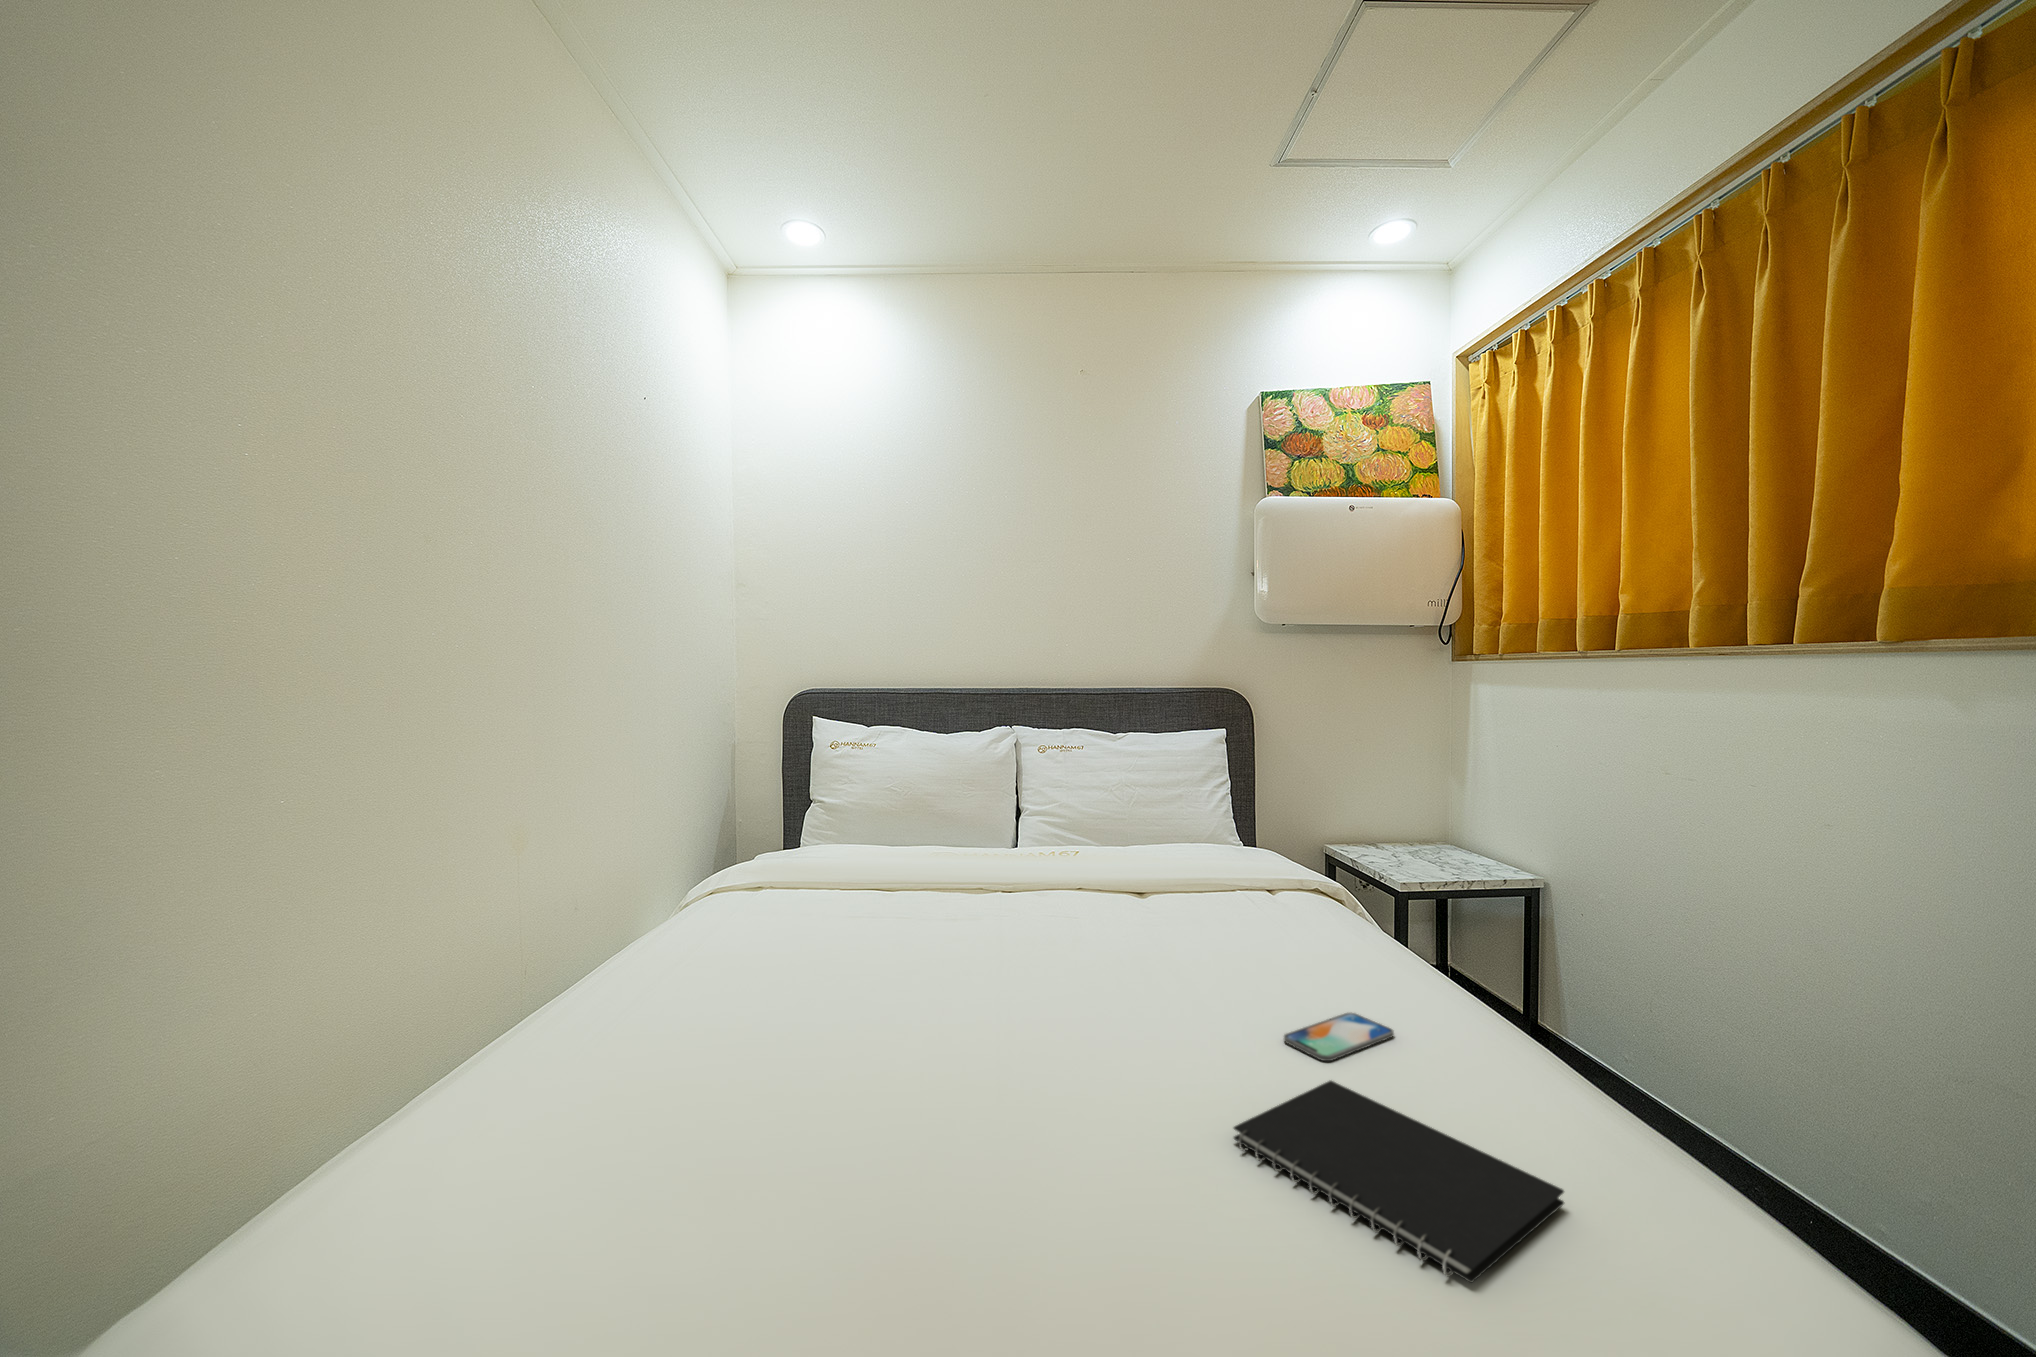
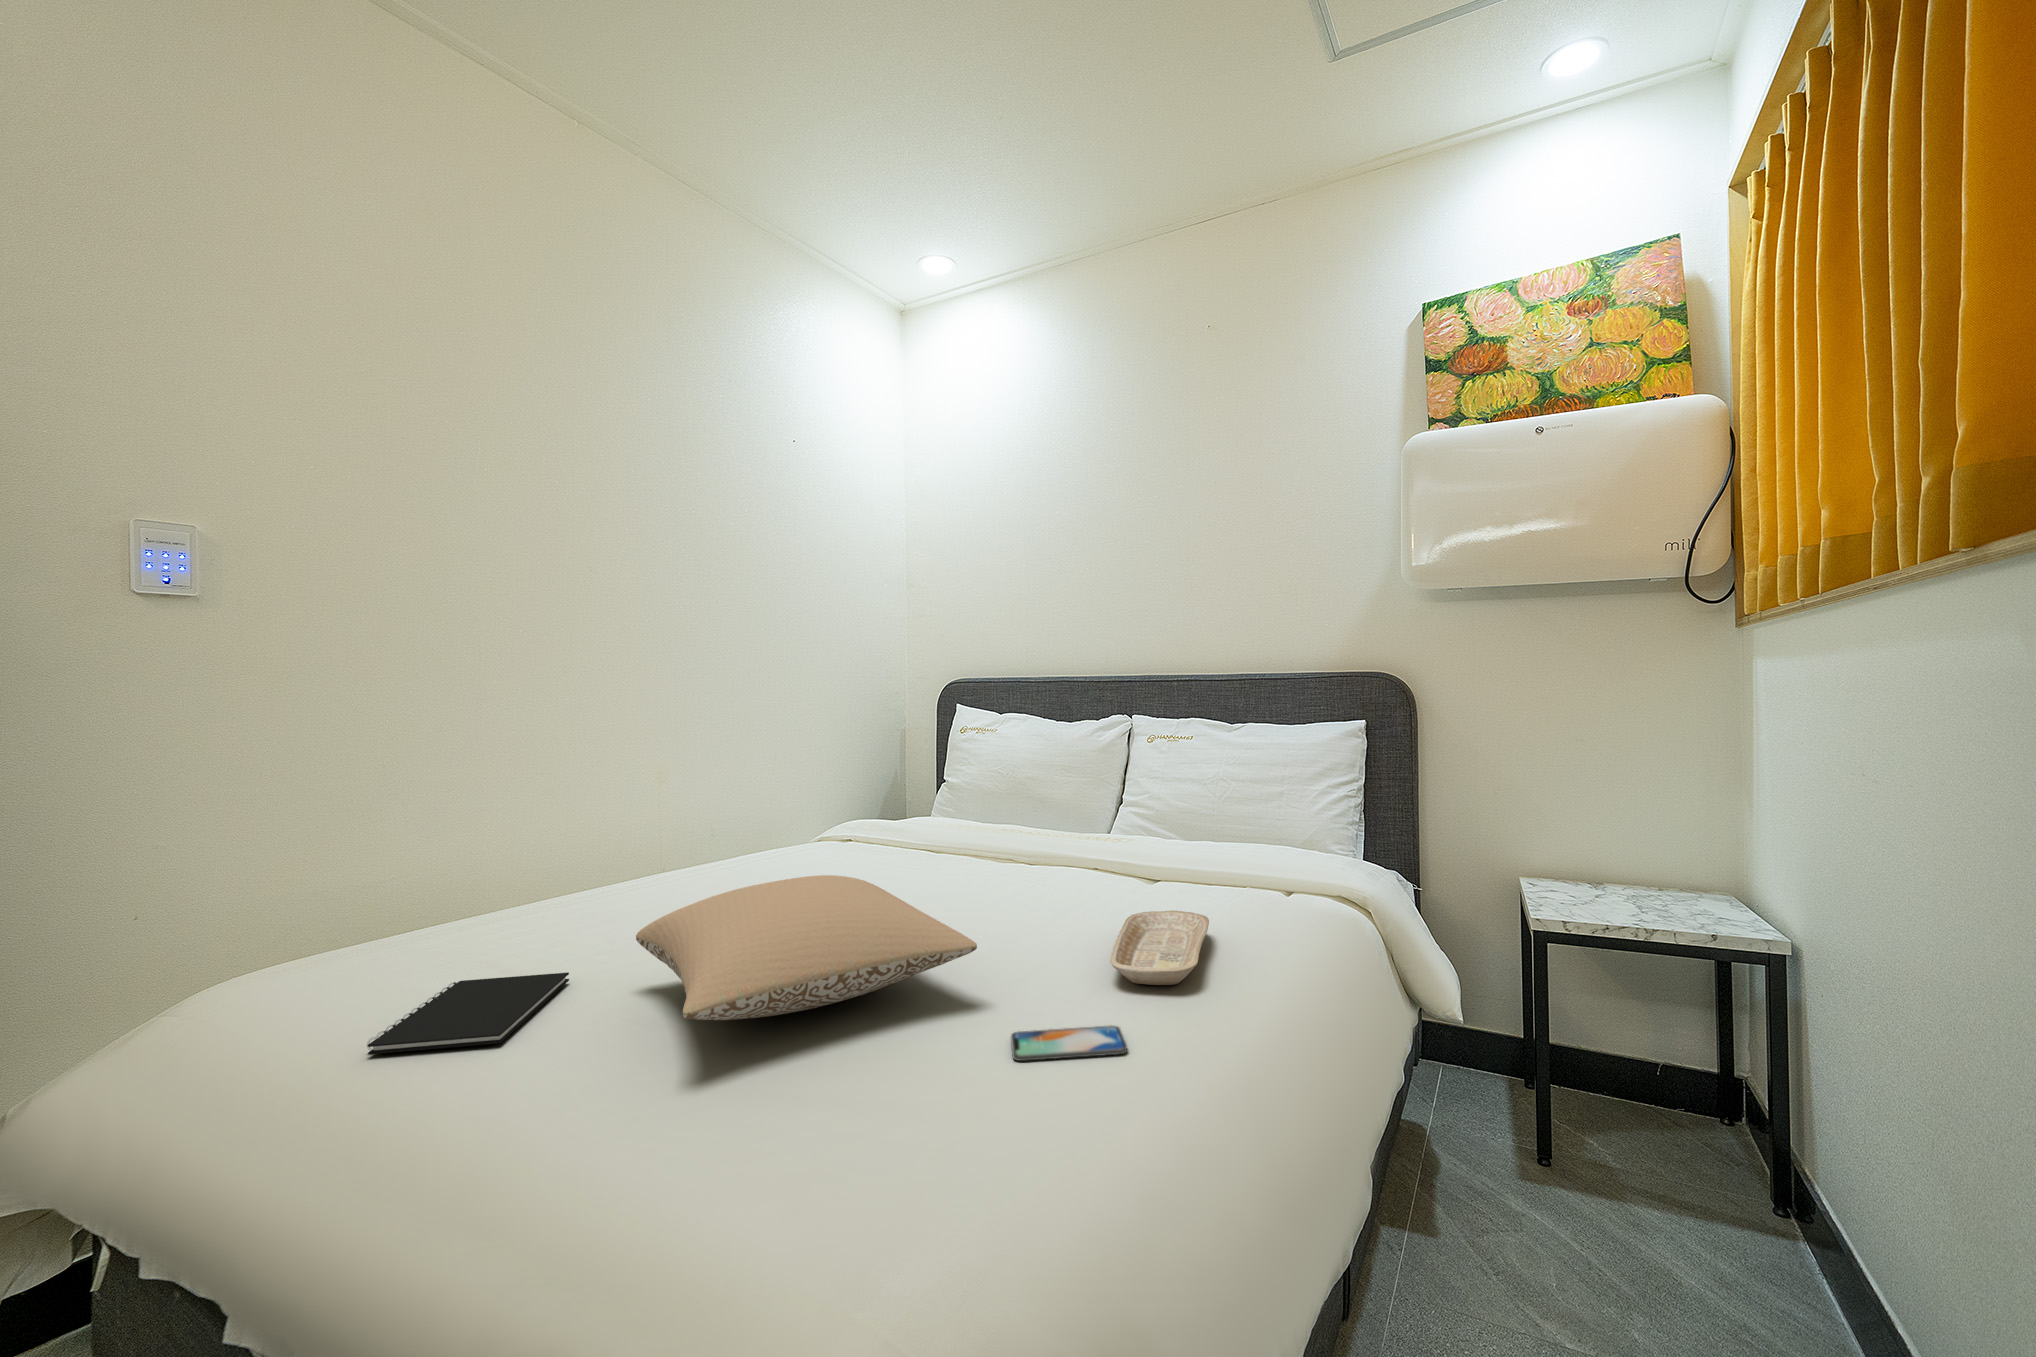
pillow: none [787,900,1198,1085] -> present [636,875,977,1020]
tray: none [1199,903,1340,972] -> present [1110,910,1209,985]
notebook: present [1234,1081,1564,1283] -> present [367,972,569,1055]

